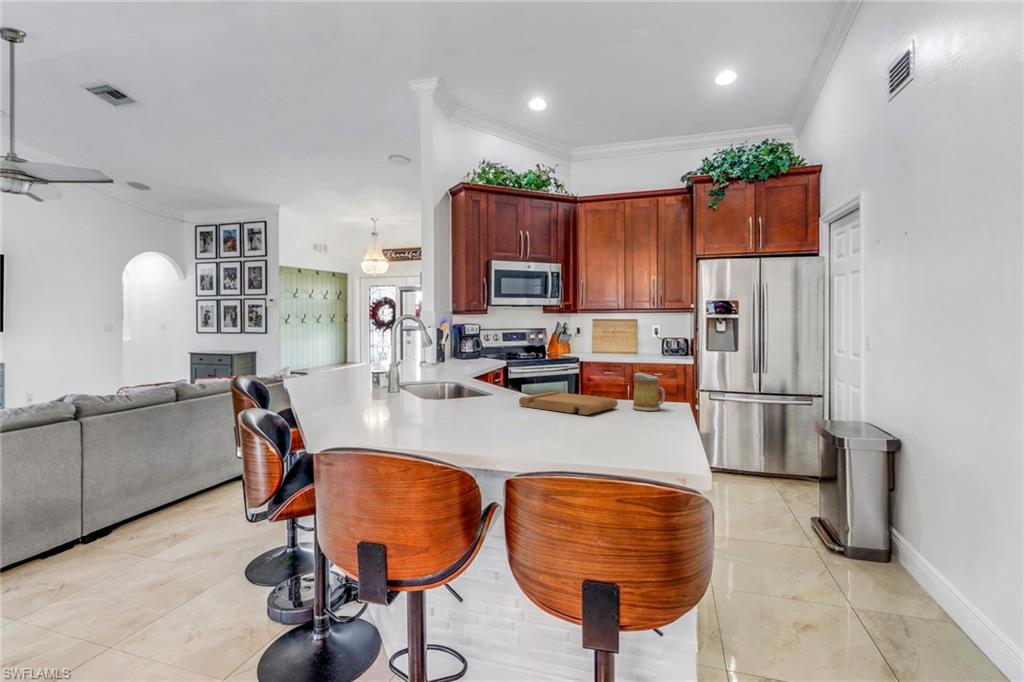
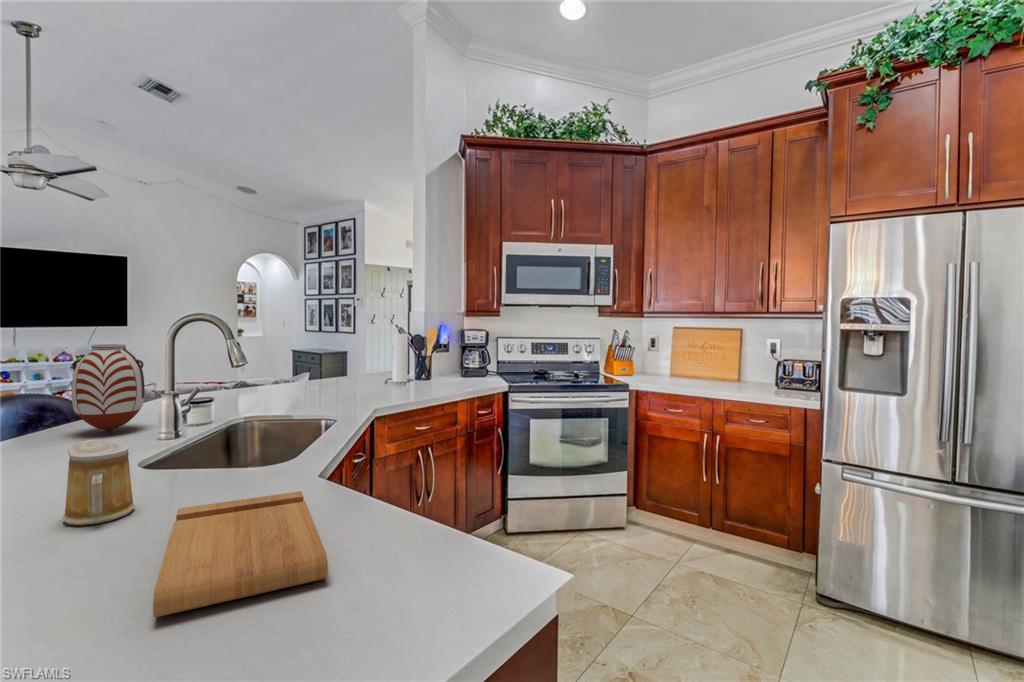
vase: none [311,332,351,390] -> present [72,344,145,432]
mug: present [633,372,665,411] -> present [62,440,135,525]

